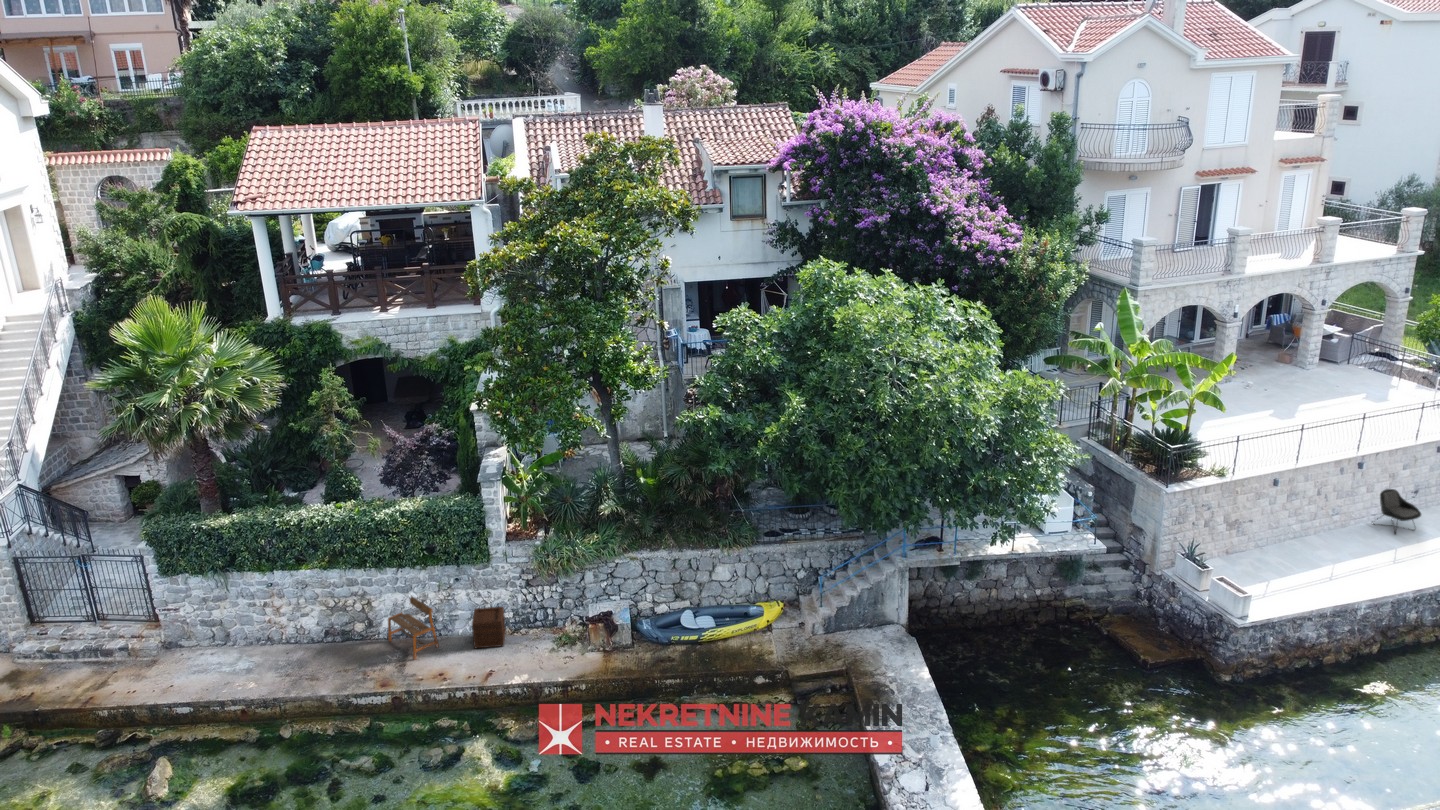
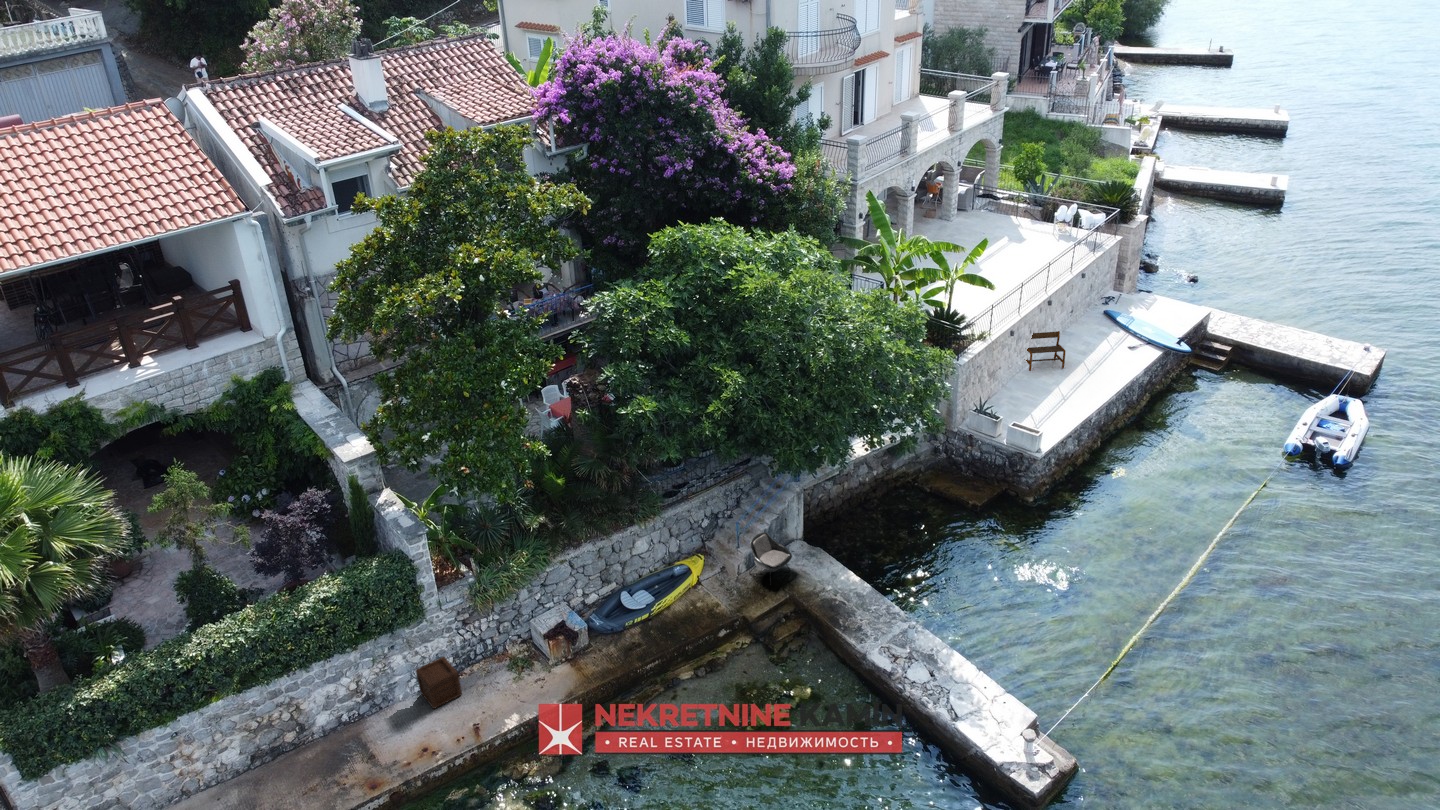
lounge chair: present [1374,489,1421,534] -> present [749,532,792,585]
bench: present [388,596,438,659] -> present [1024,331,1065,371]

